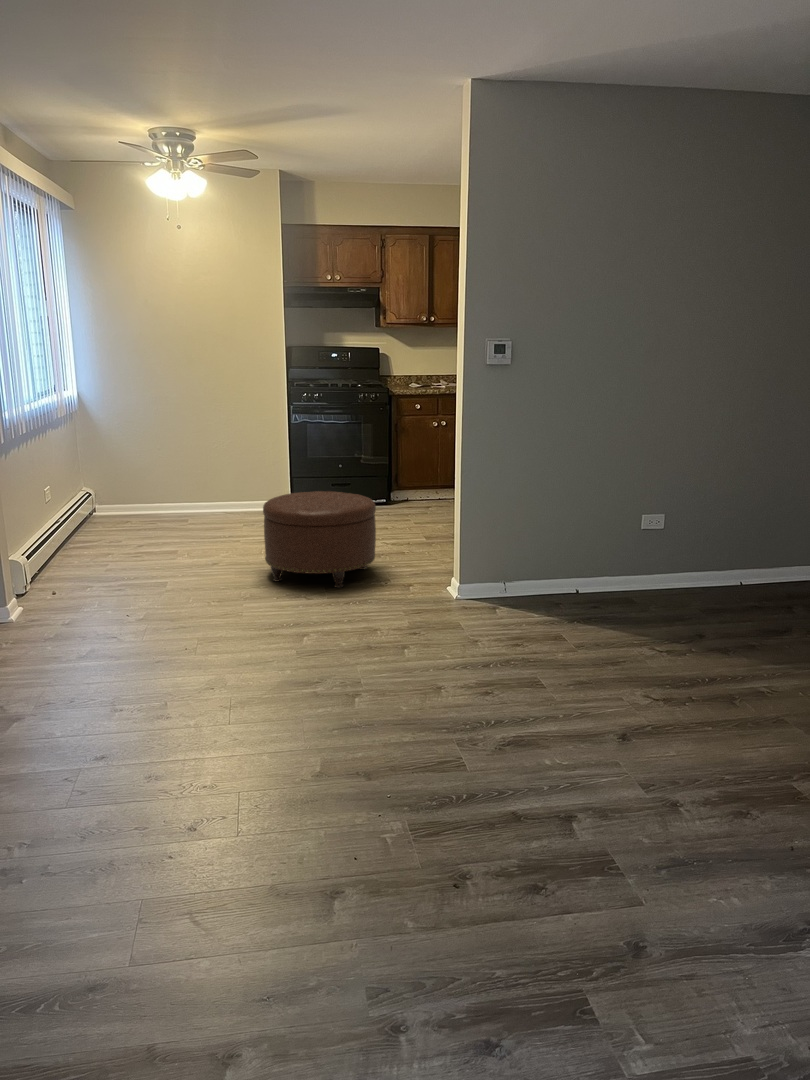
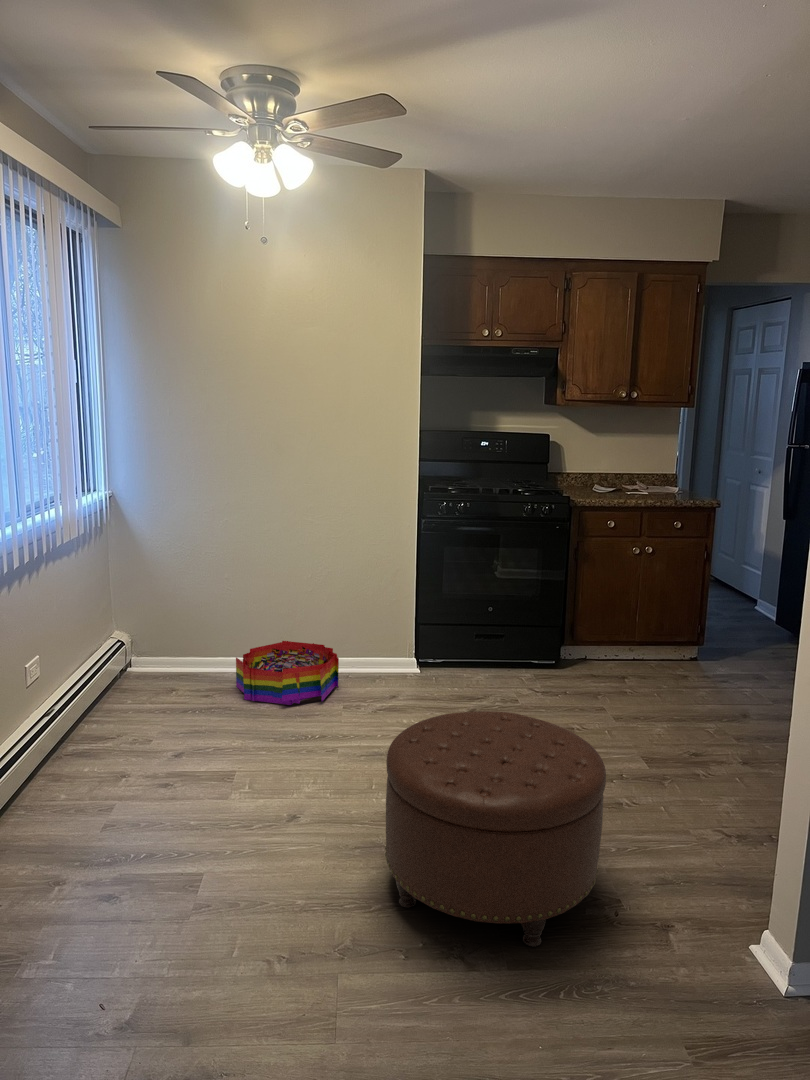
storage bin: none [169,491,239,524] -> present [236,641,339,705]

